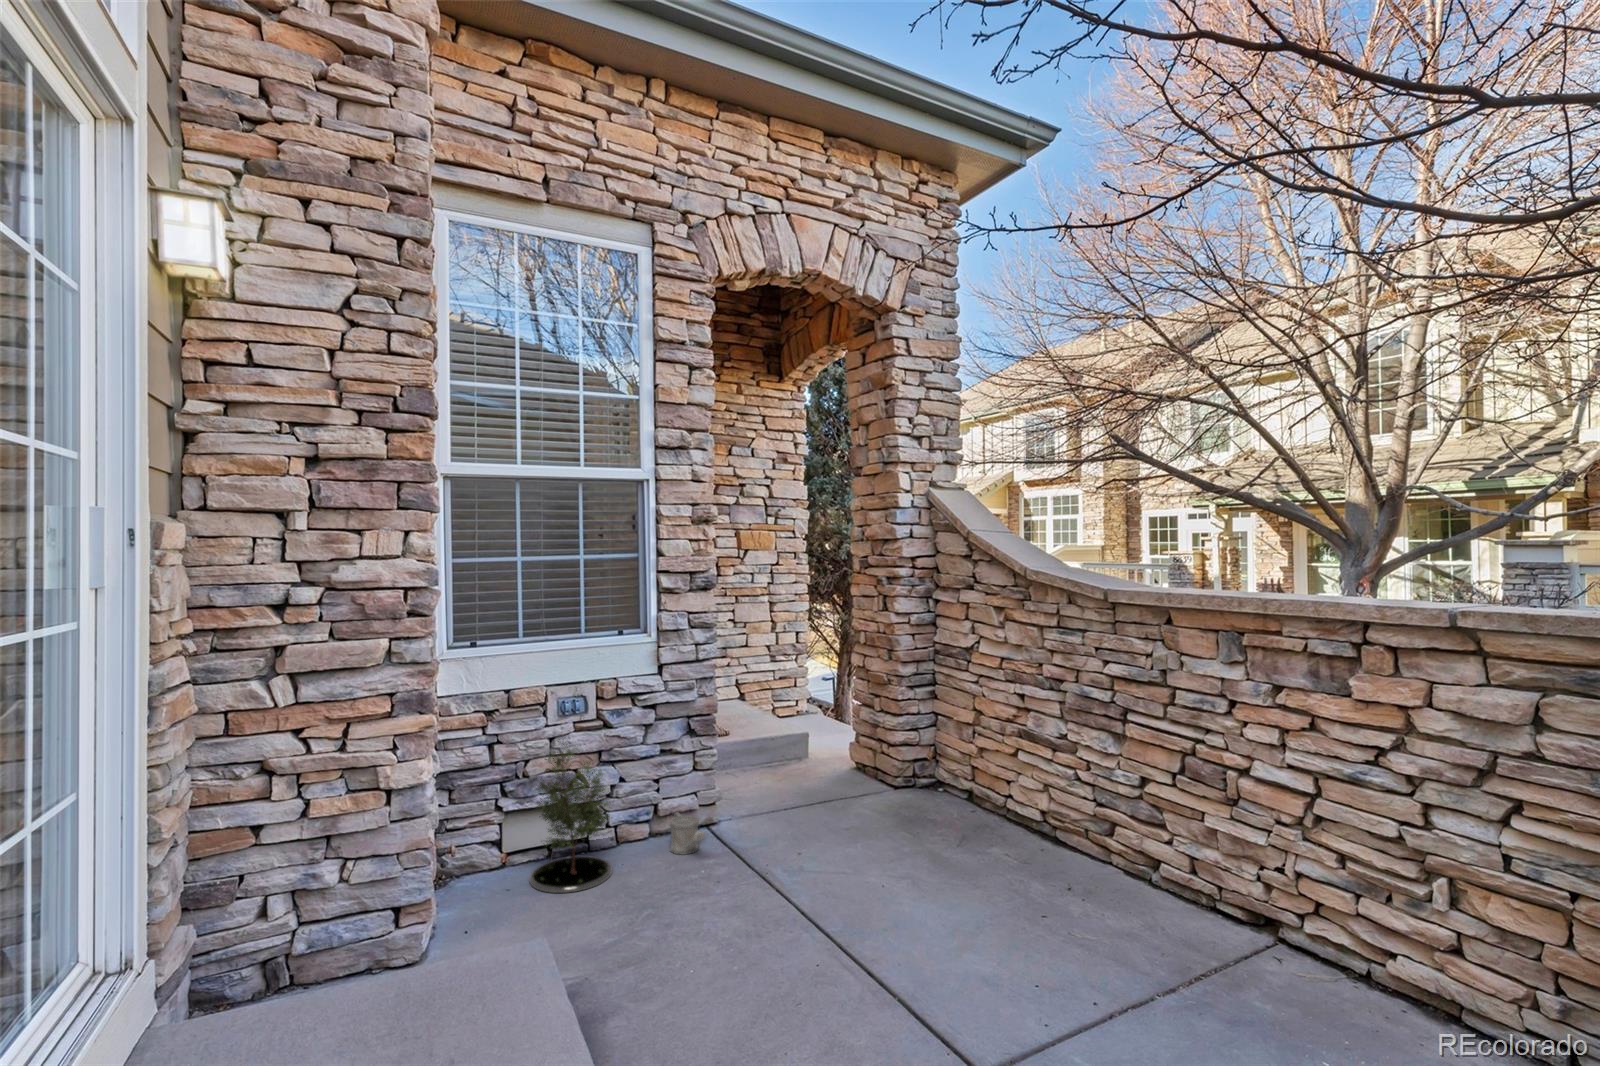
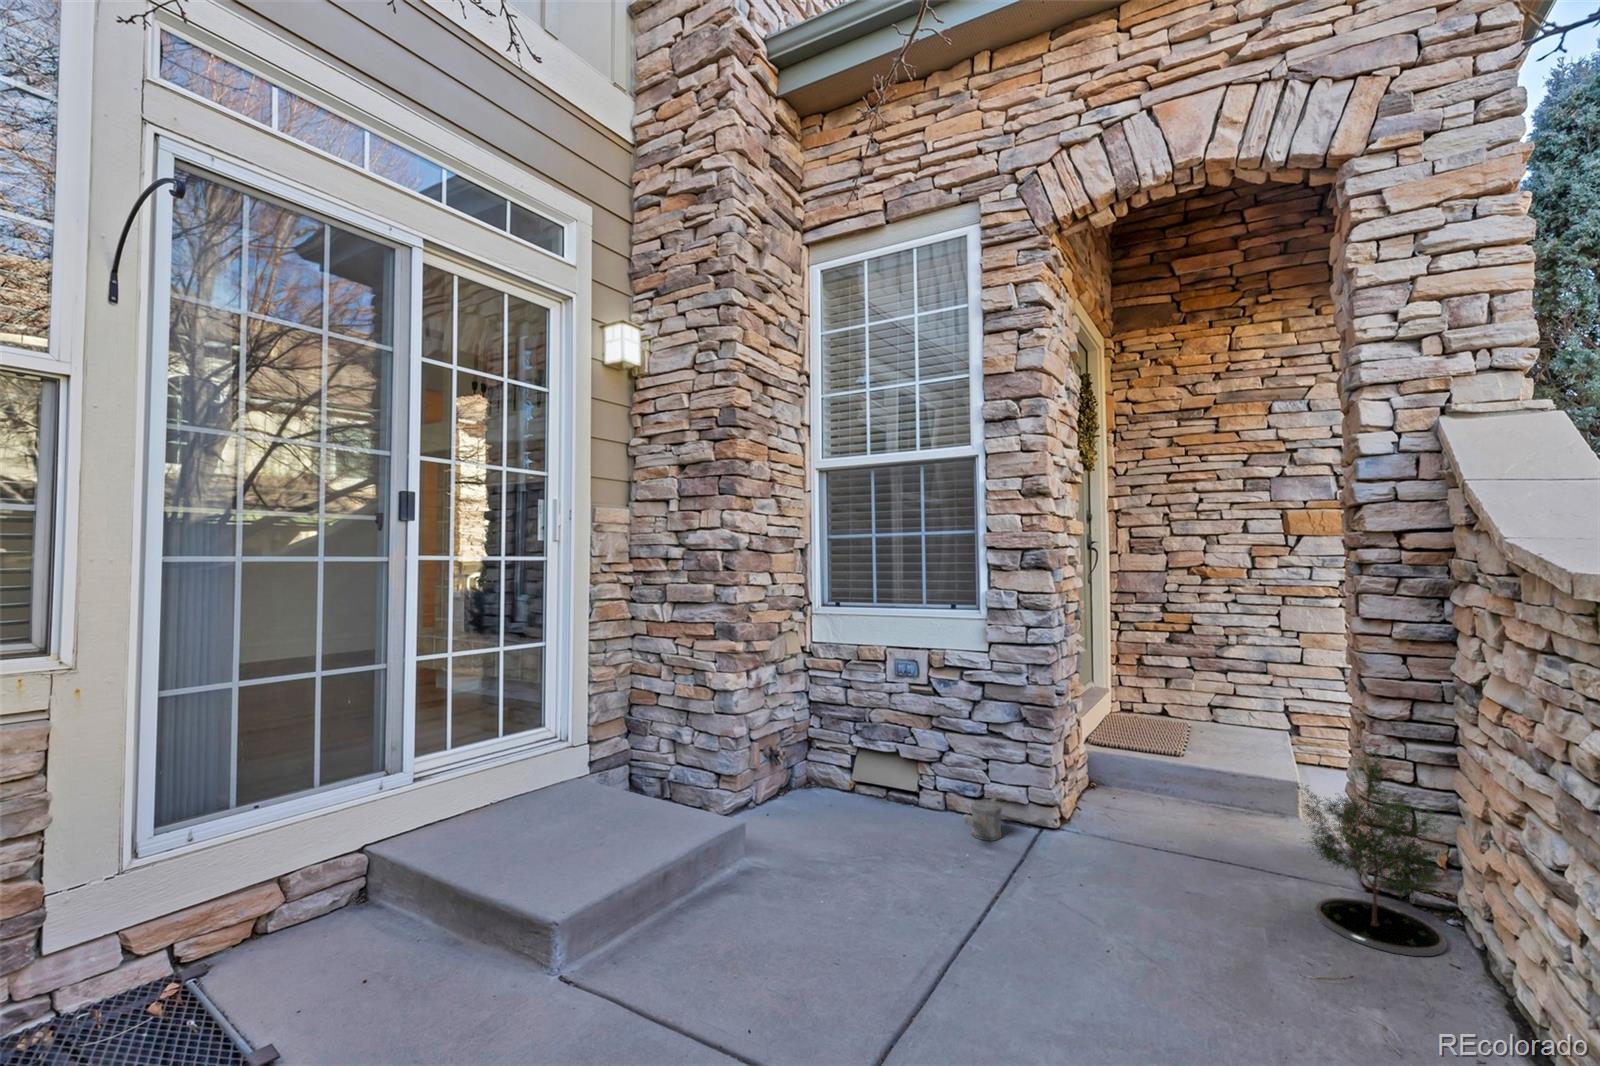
potted tree: present [529,737,614,893] -> present [1299,743,1448,956]

